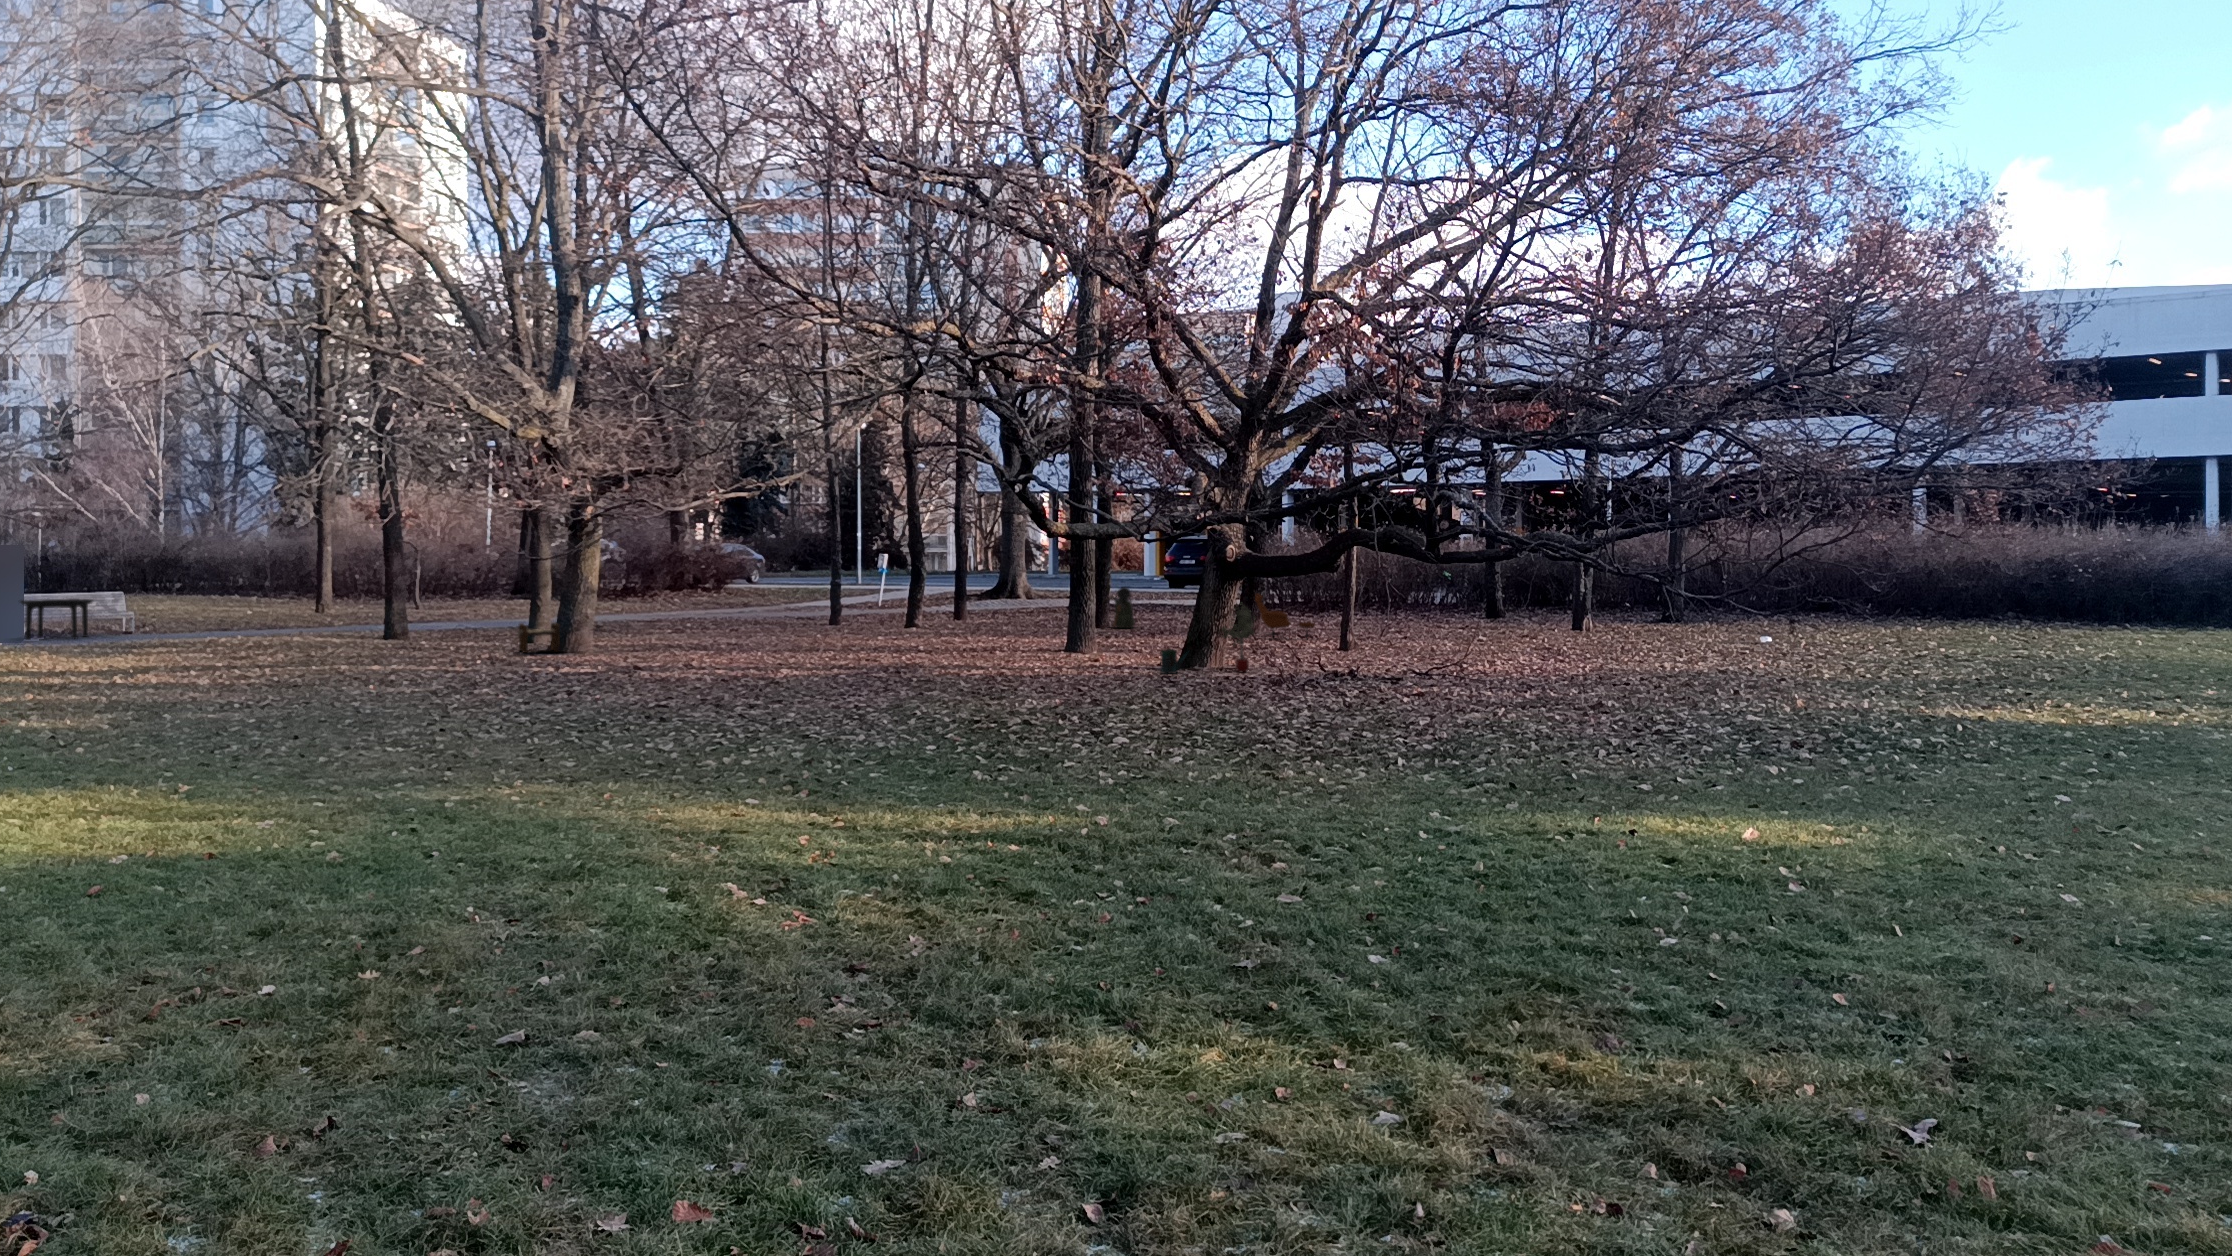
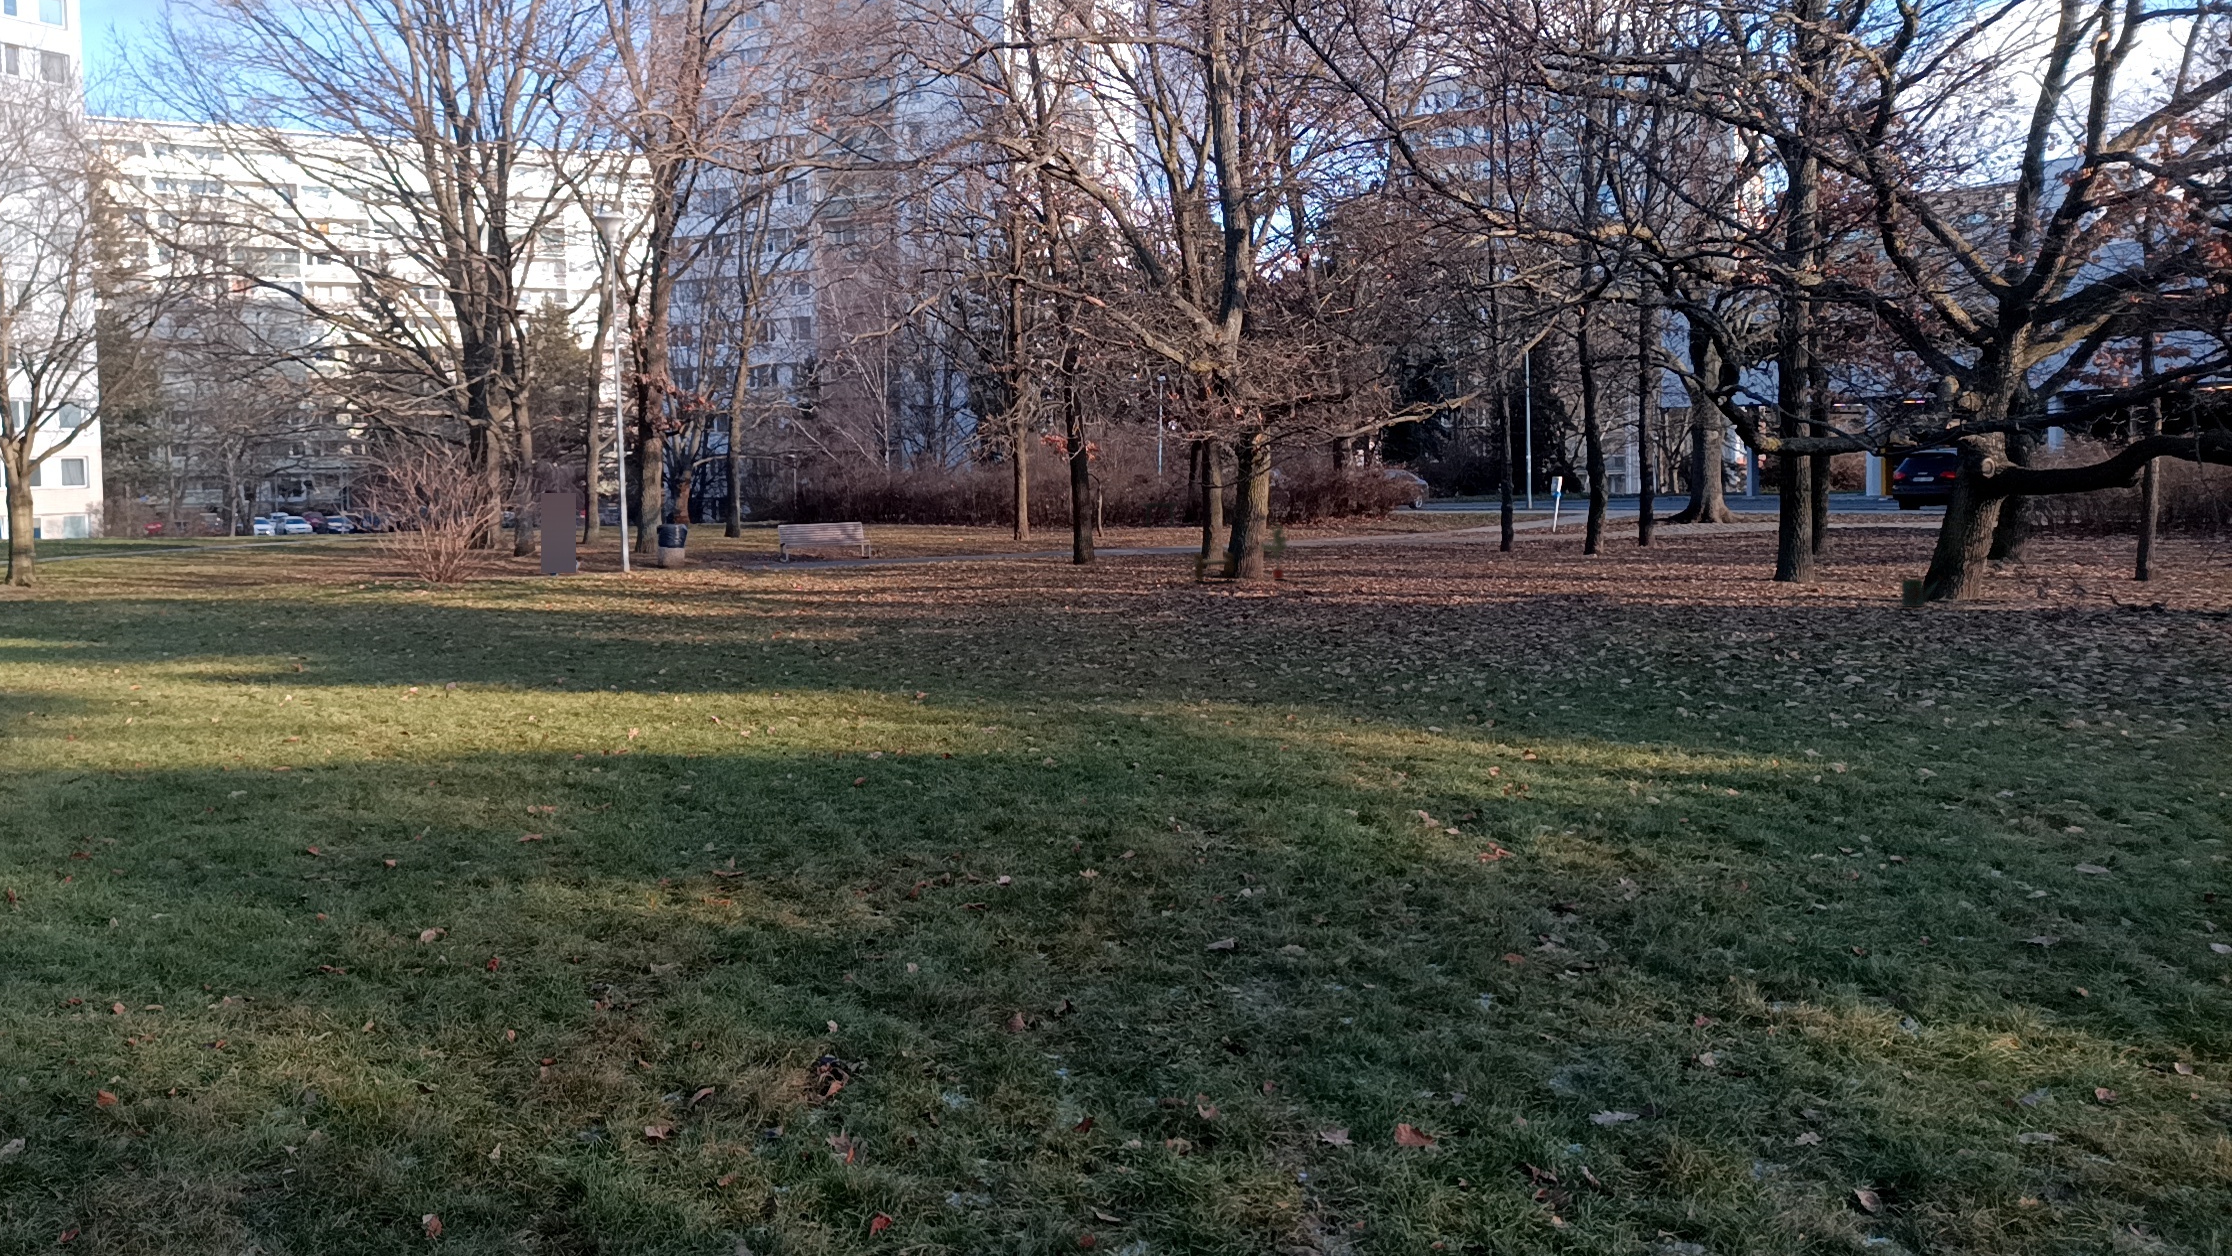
backpack: present [1102,587,1135,628] -> none [1828,508,1871,557]
lounge chair: present [1255,594,1316,638] -> none [2031,513,2121,569]
round table: present [20,599,94,640] -> present [1141,502,1177,526]
potted tree: present [1222,605,1255,673] -> present [1260,524,1287,580]

